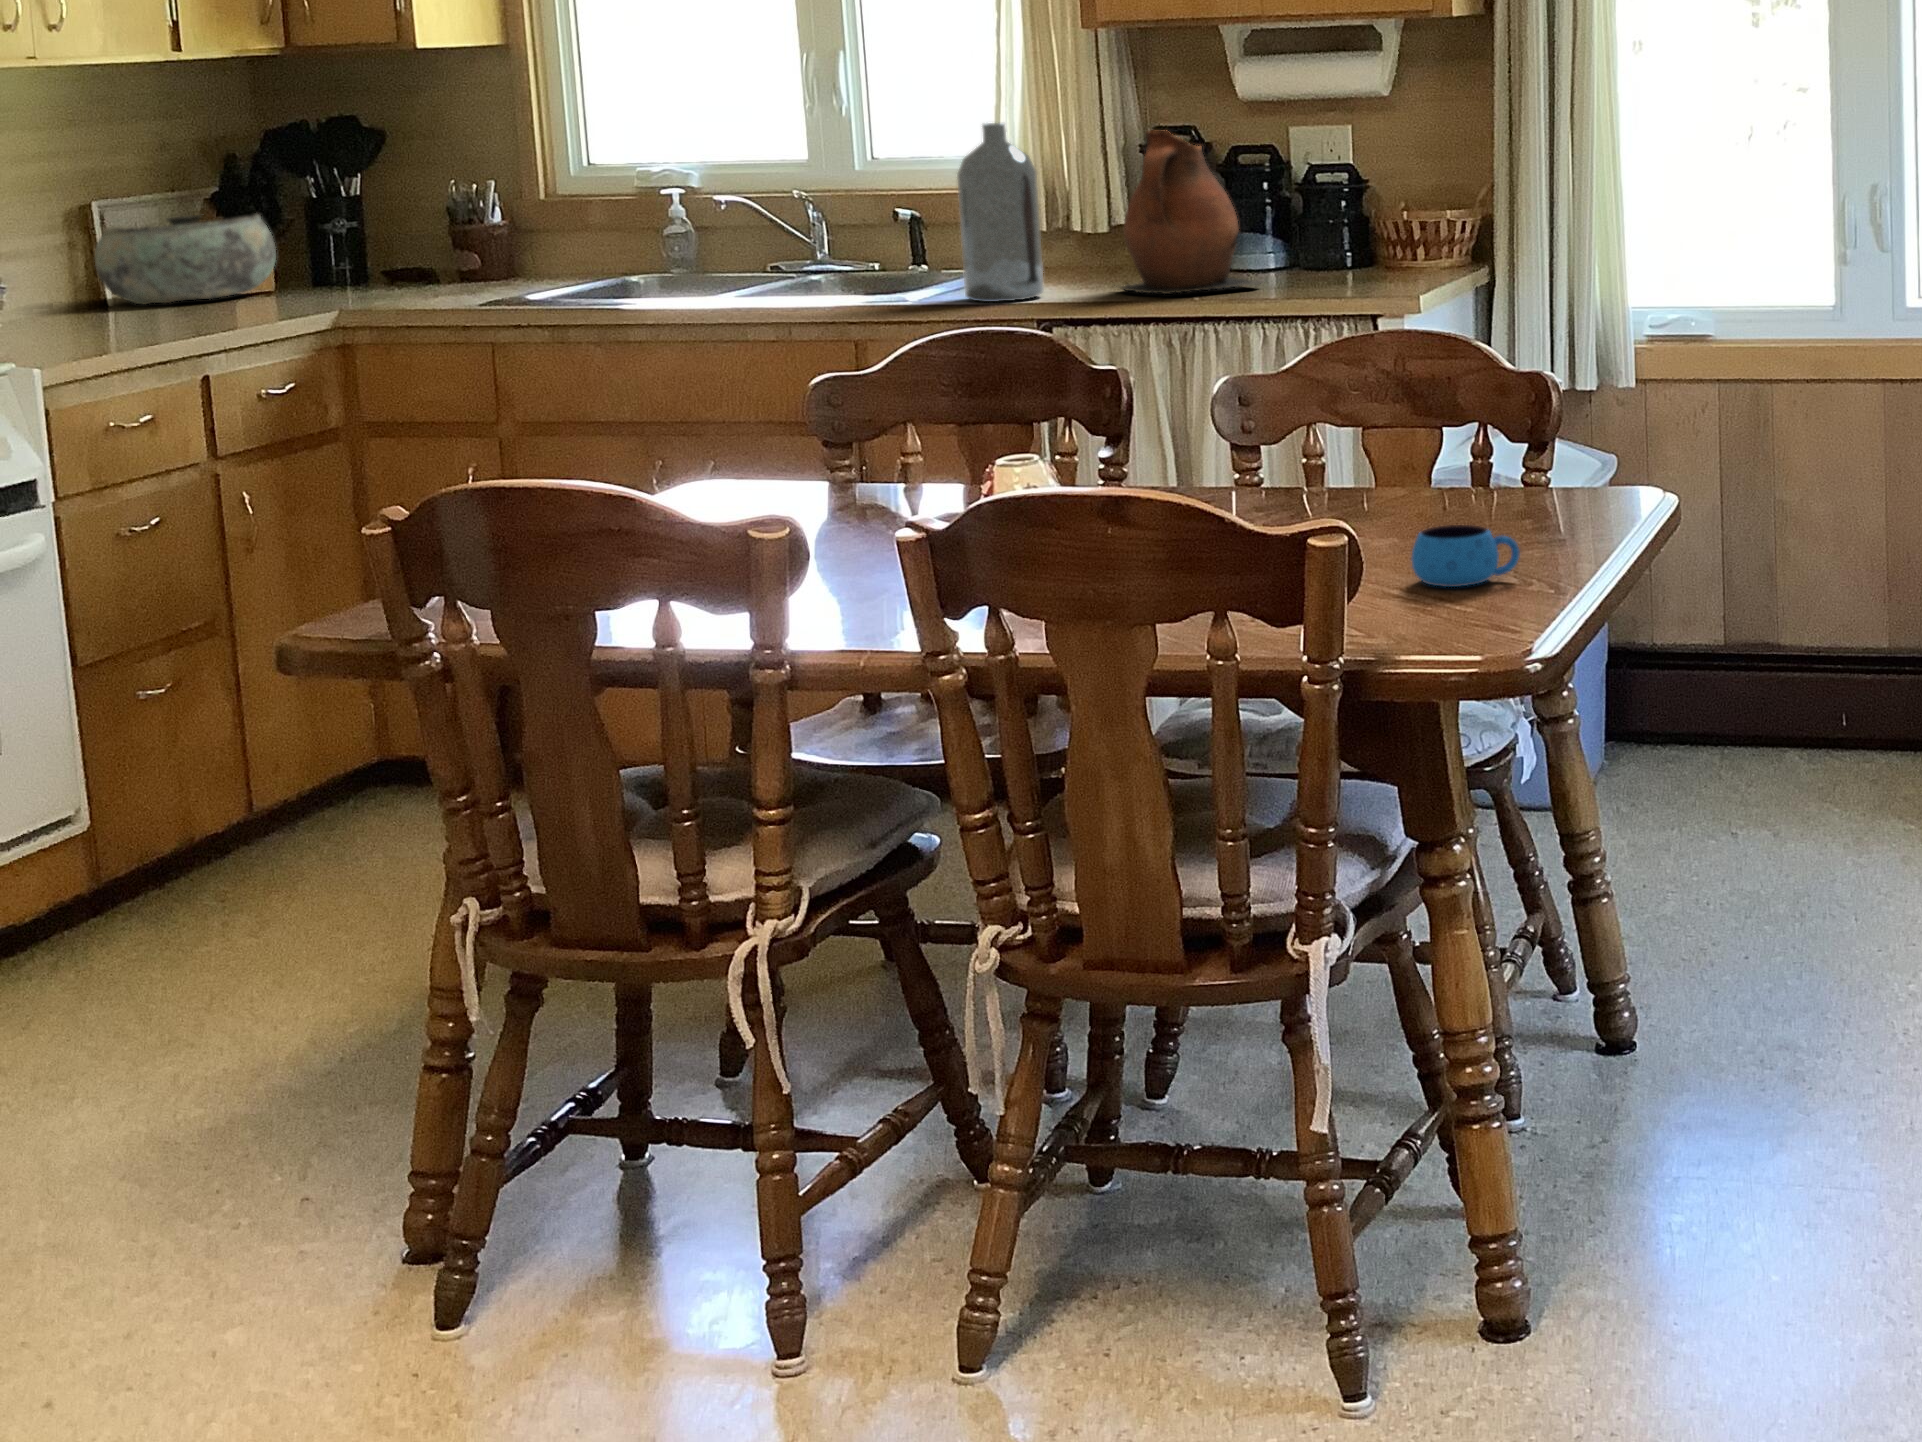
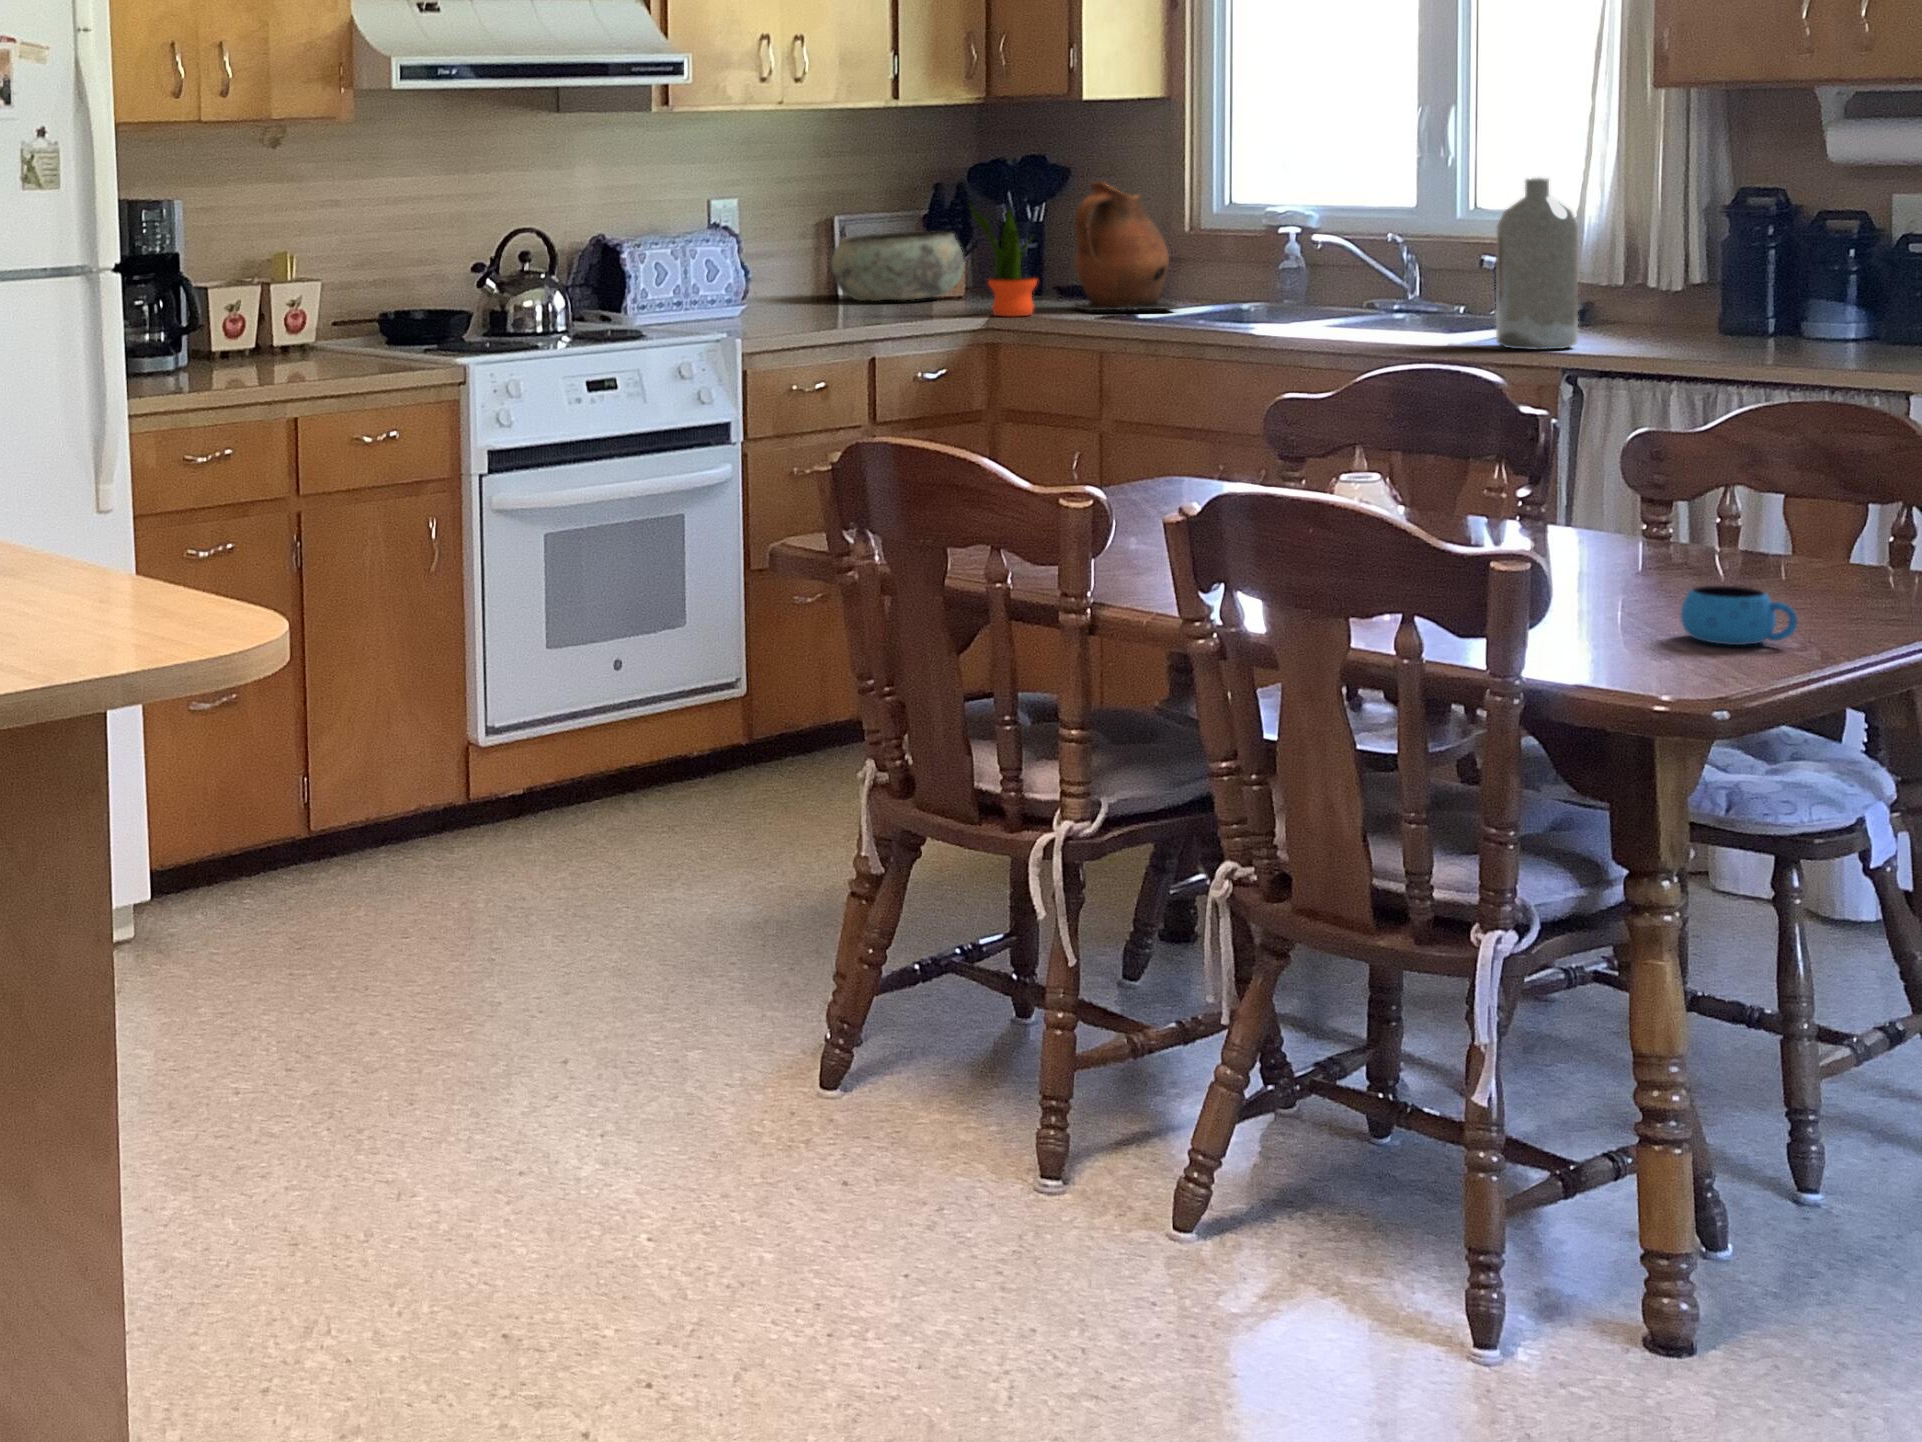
ceramic pitcher: present [1116,130,1261,294] -> present [1072,182,1177,310]
potted plant: none [304,171,401,310] -> present [970,205,1037,316]

